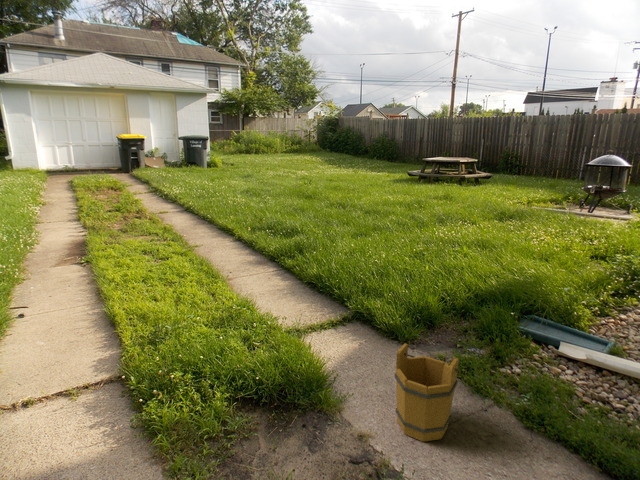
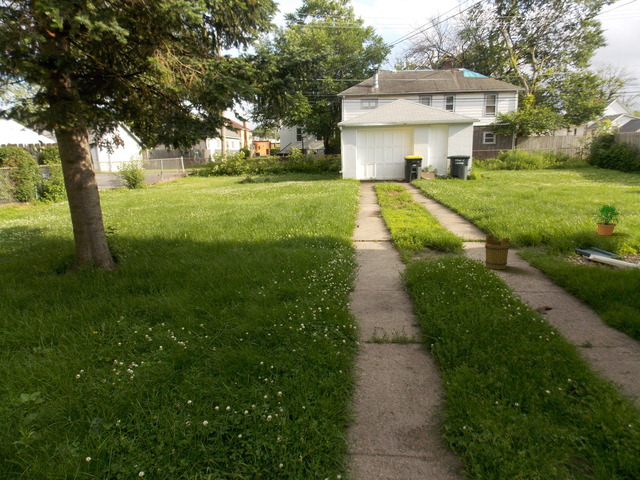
potted plant: none [473,225,515,275] -> present [594,205,619,236]

